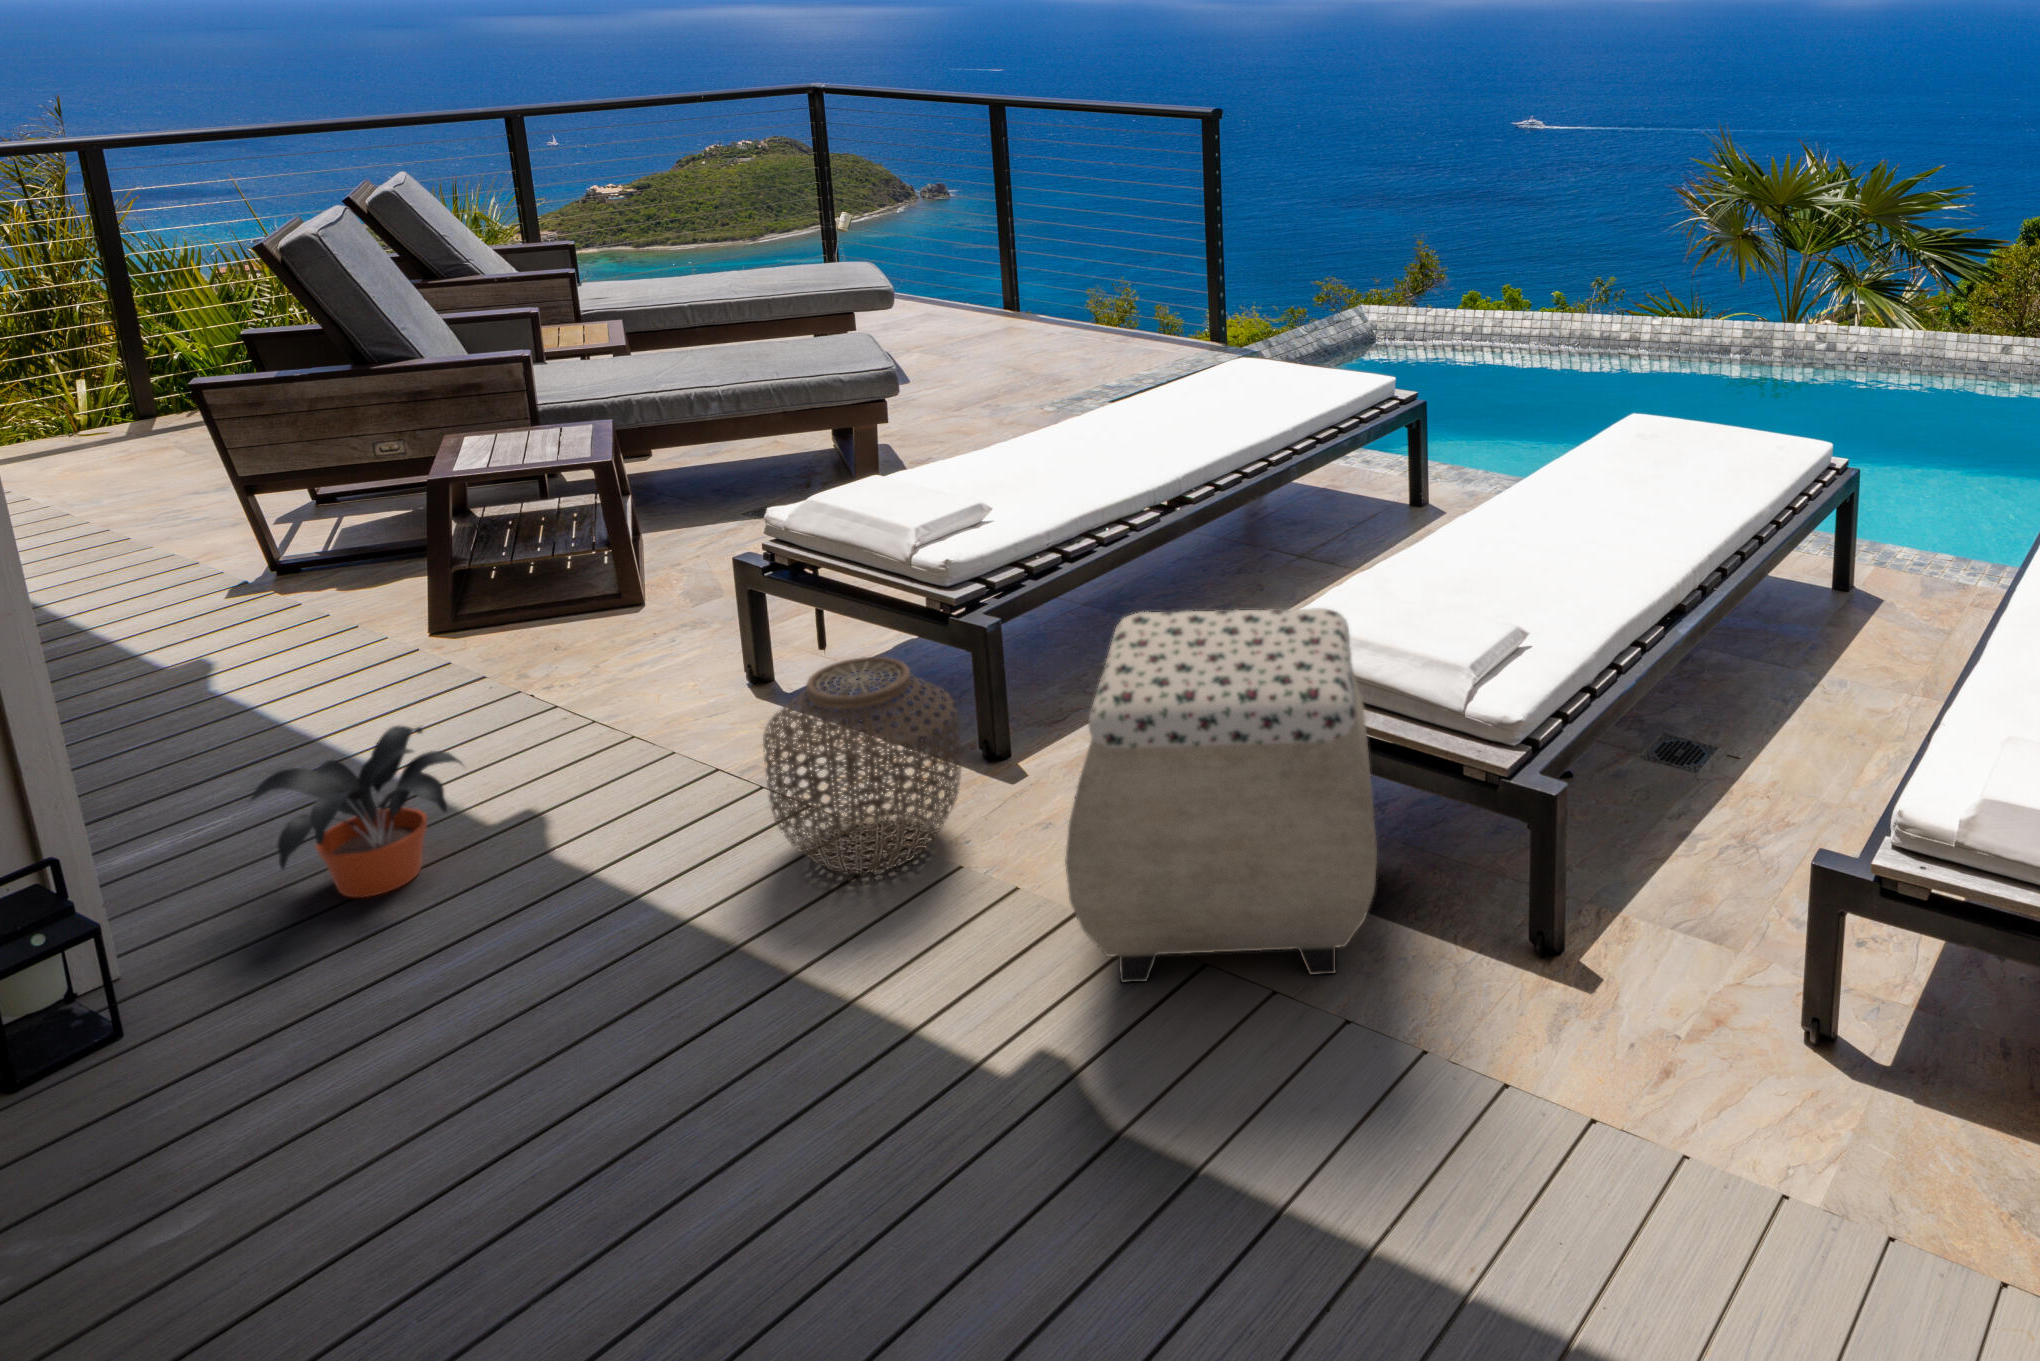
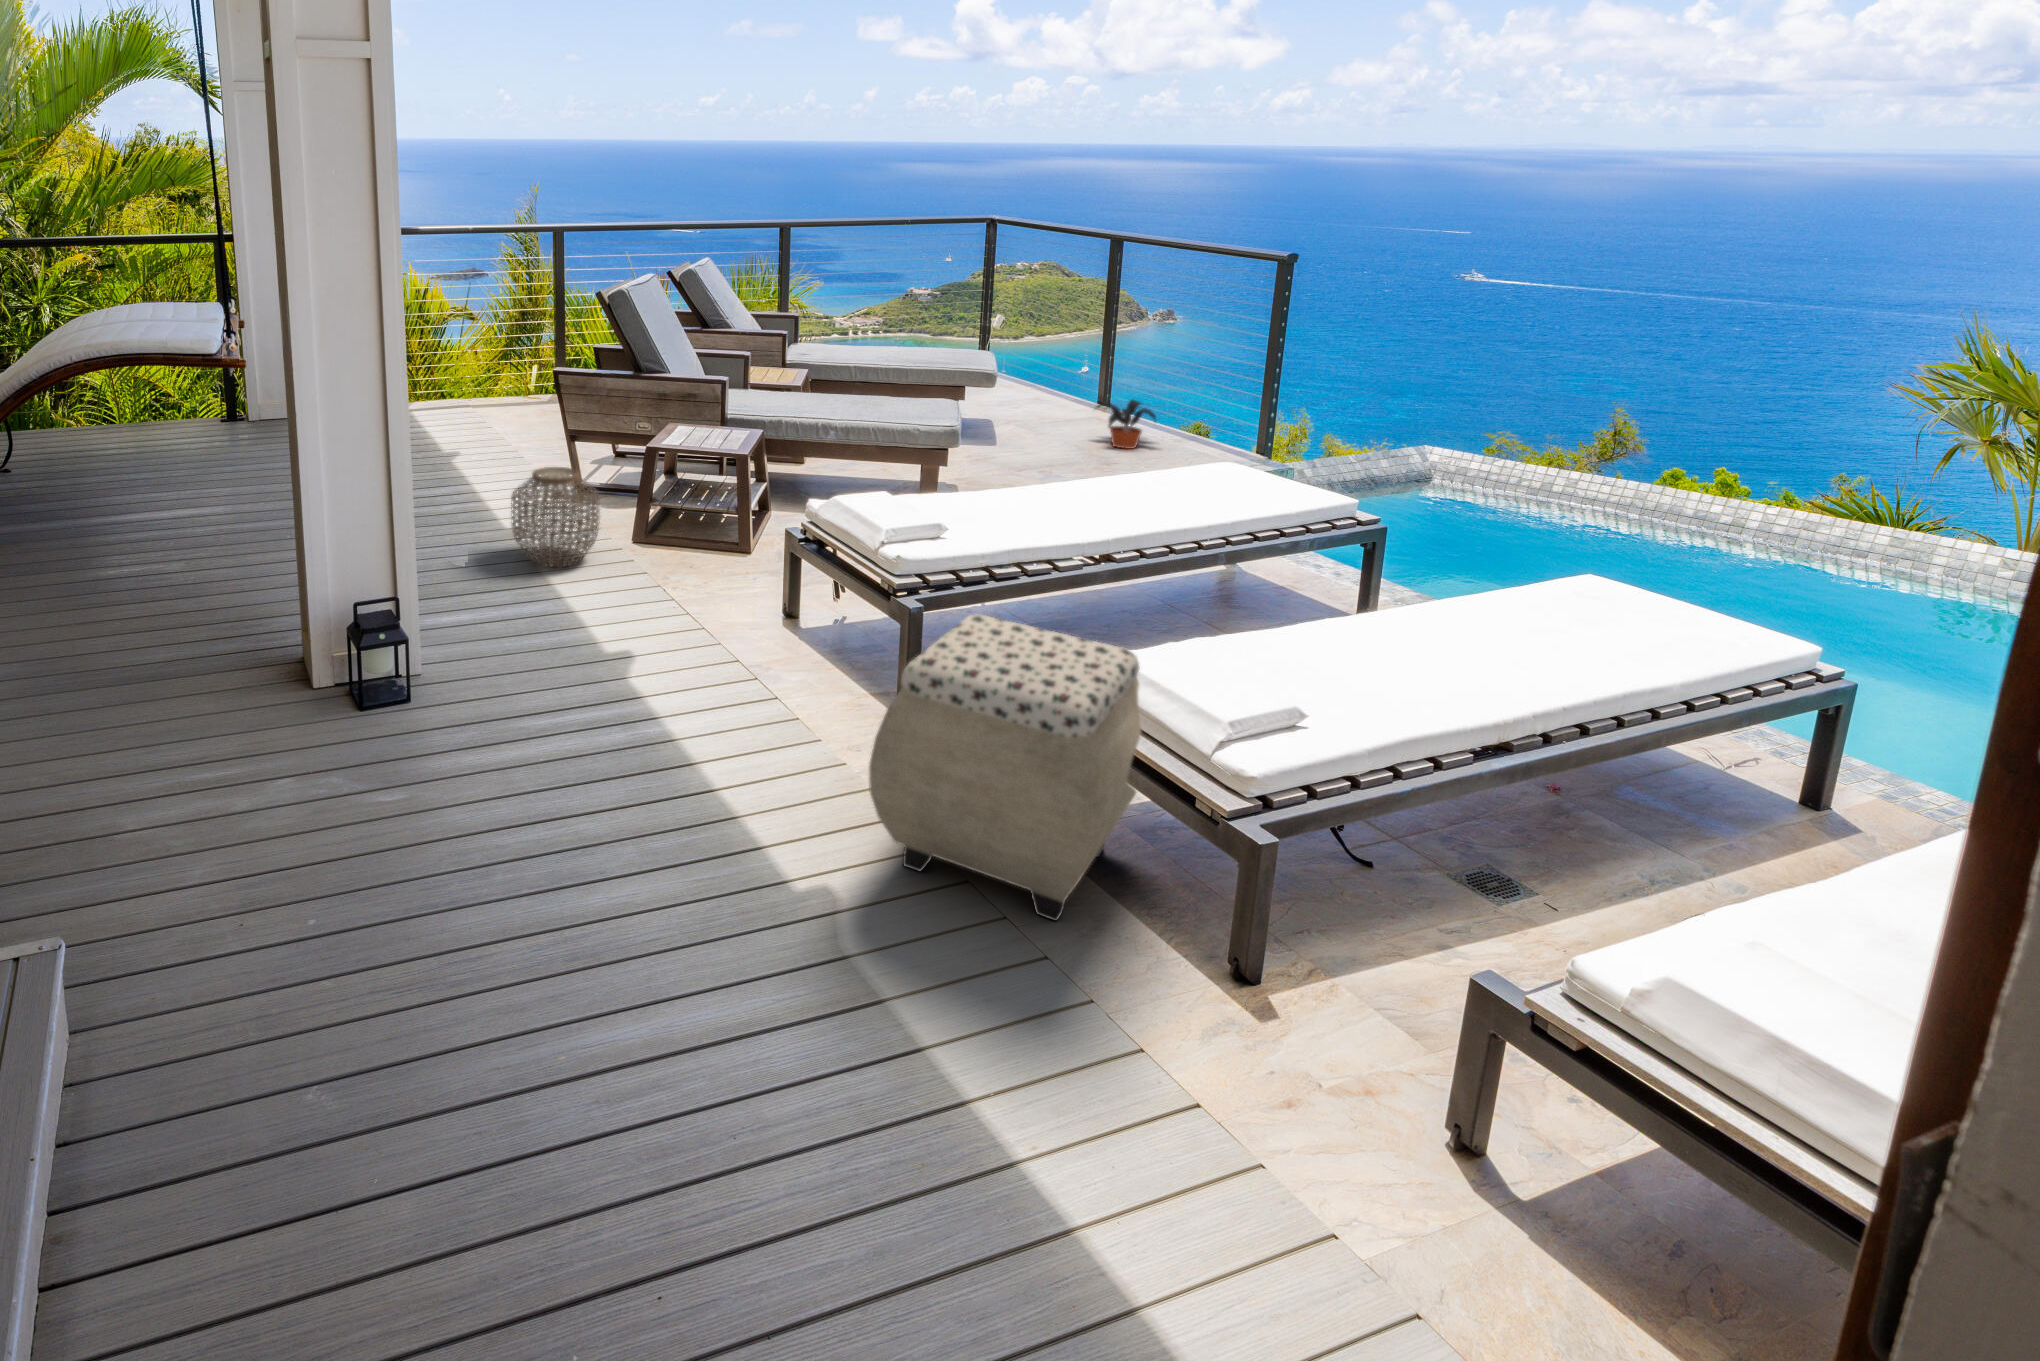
woven basket: present [763,657,961,874] -> present [511,467,600,567]
potted plant: present [251,725,462,897] -> present [1097,399,1156,449]

